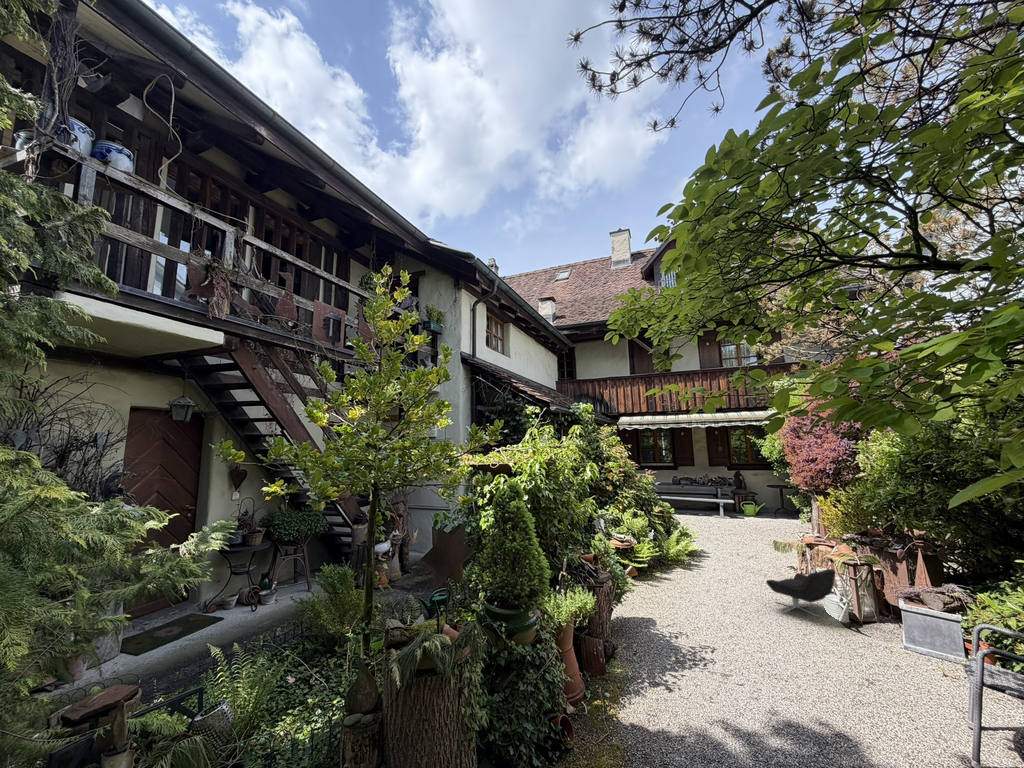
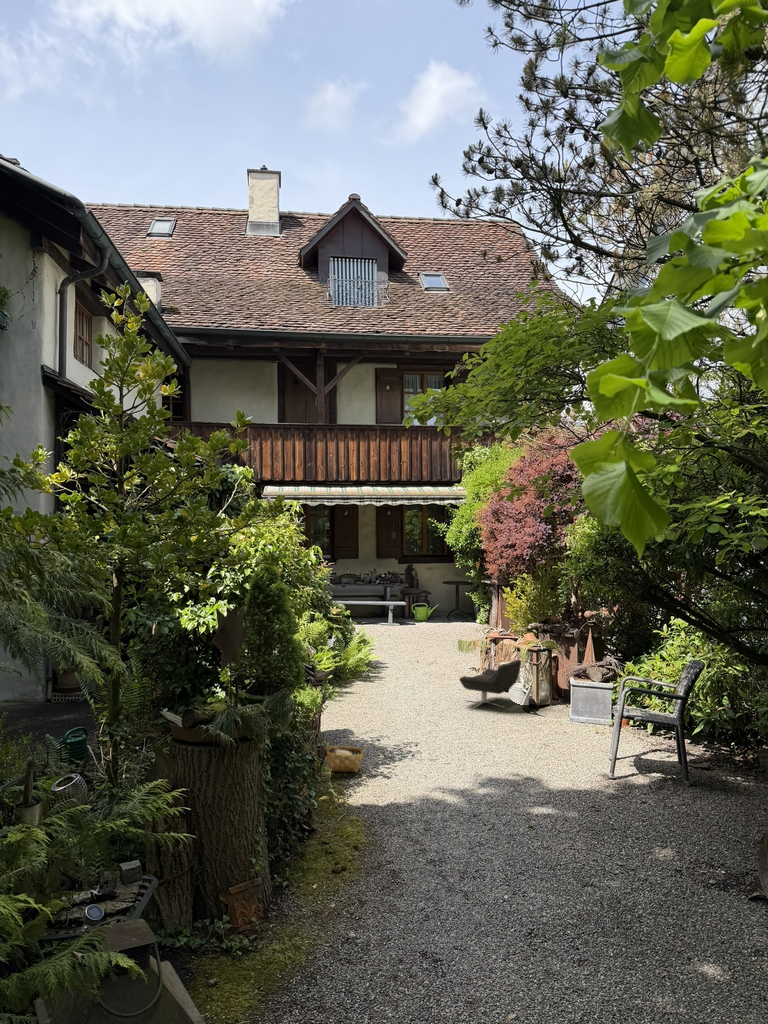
woven basket: none [610,638,649,677] -> present [326,742,365,772]

